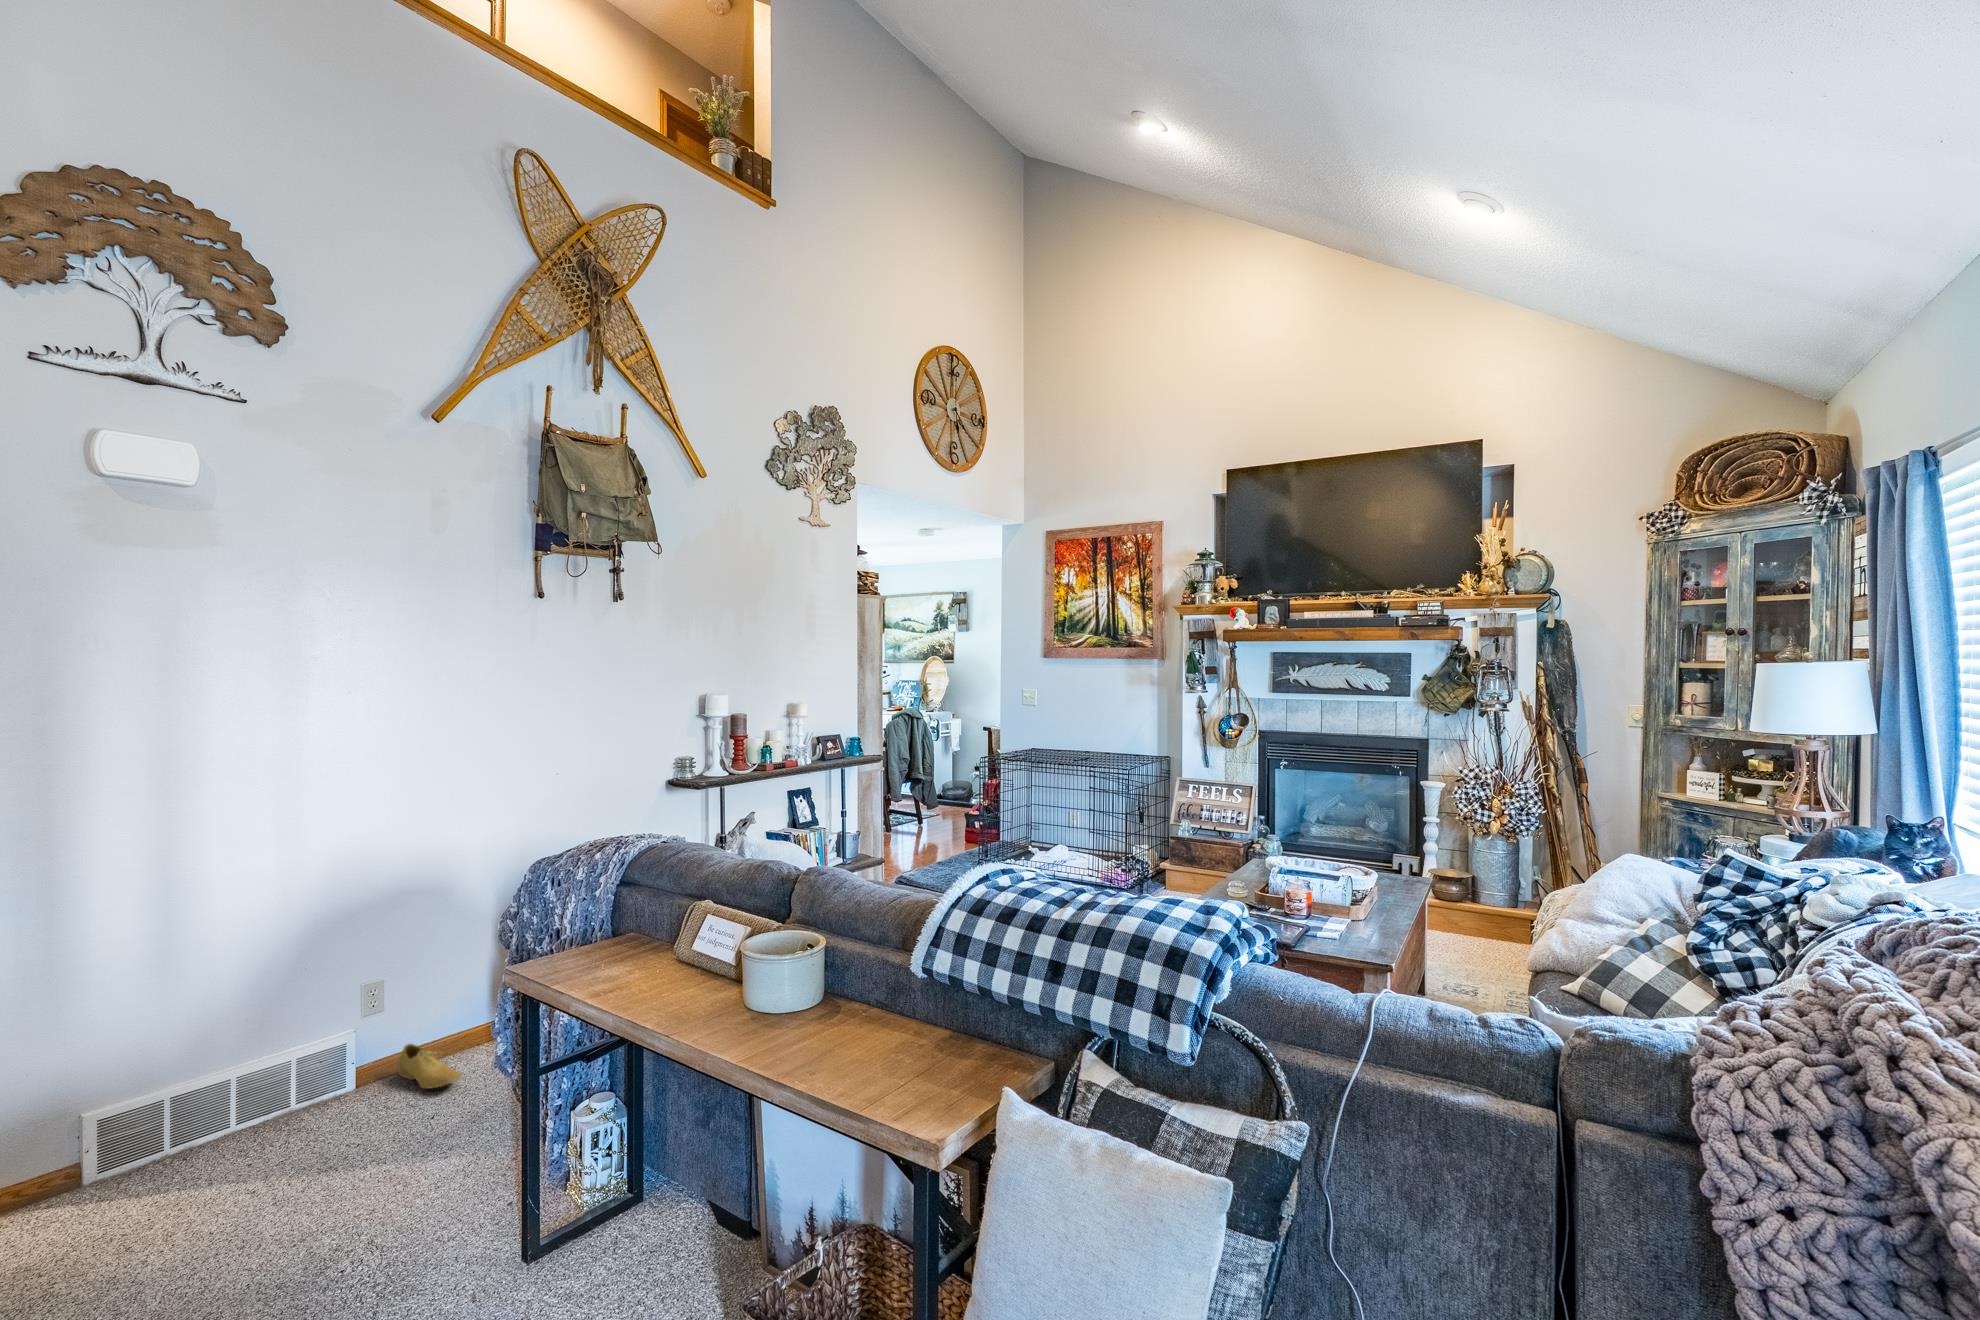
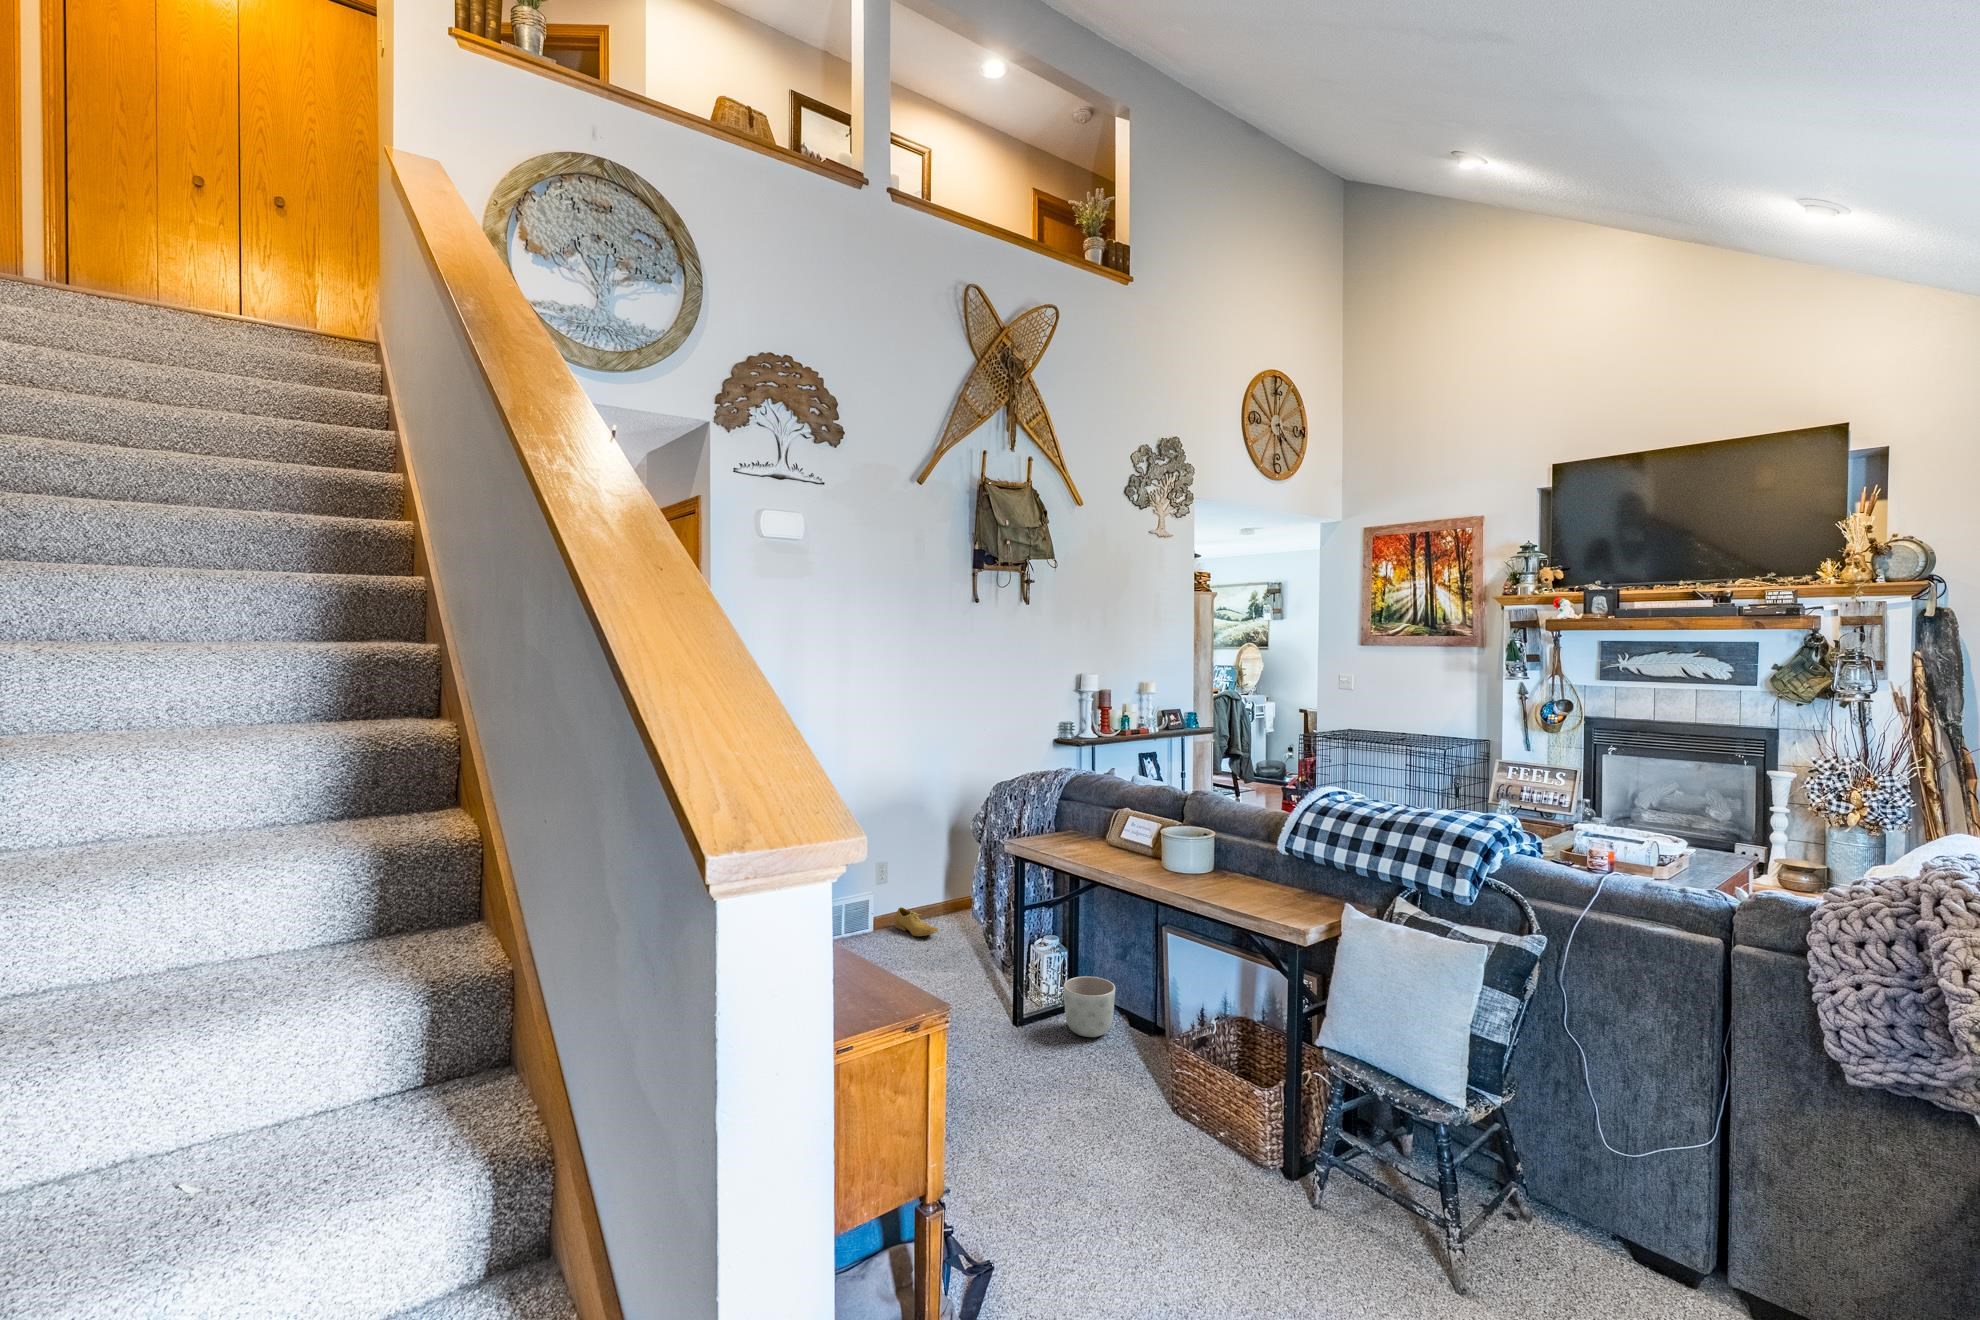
planter: none [607,1156,691,1262] -> present [1064,976,1116,1037]

